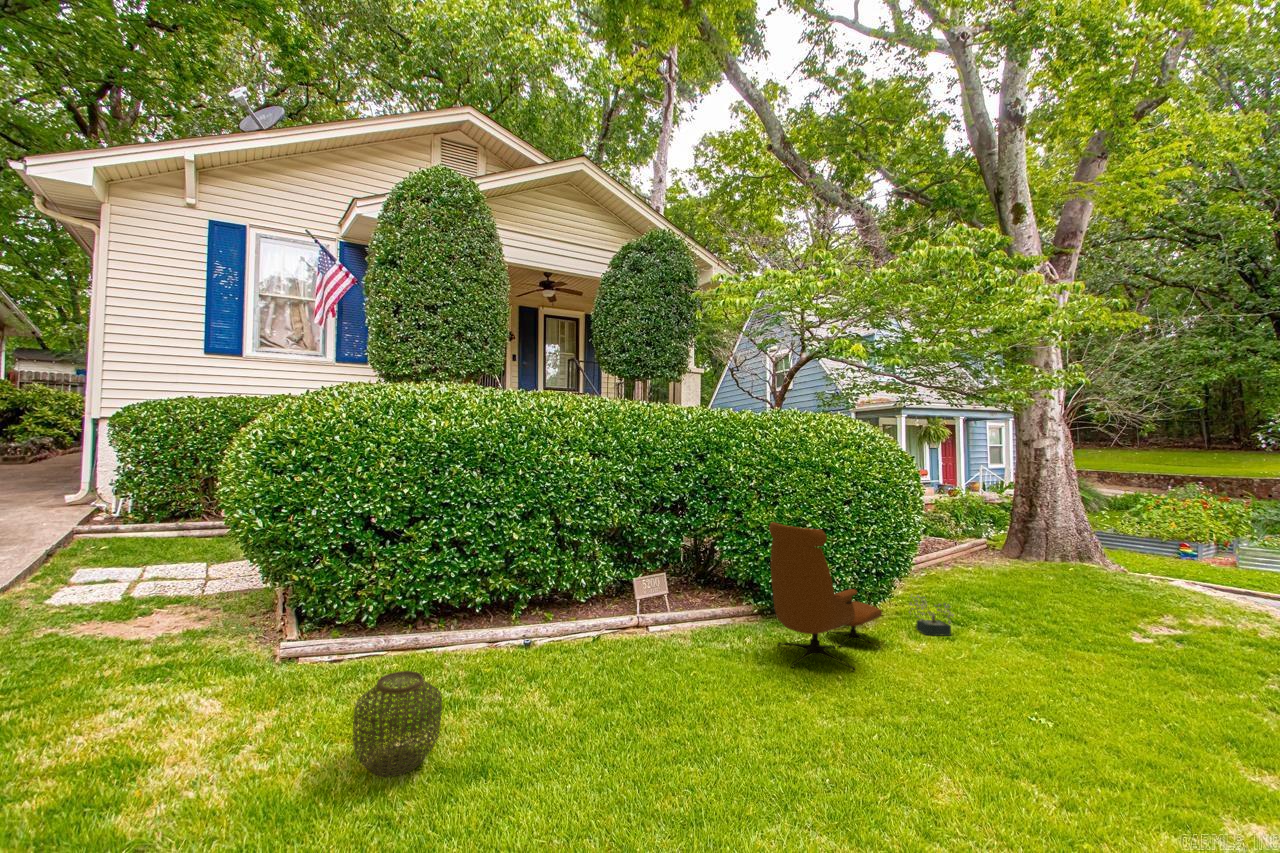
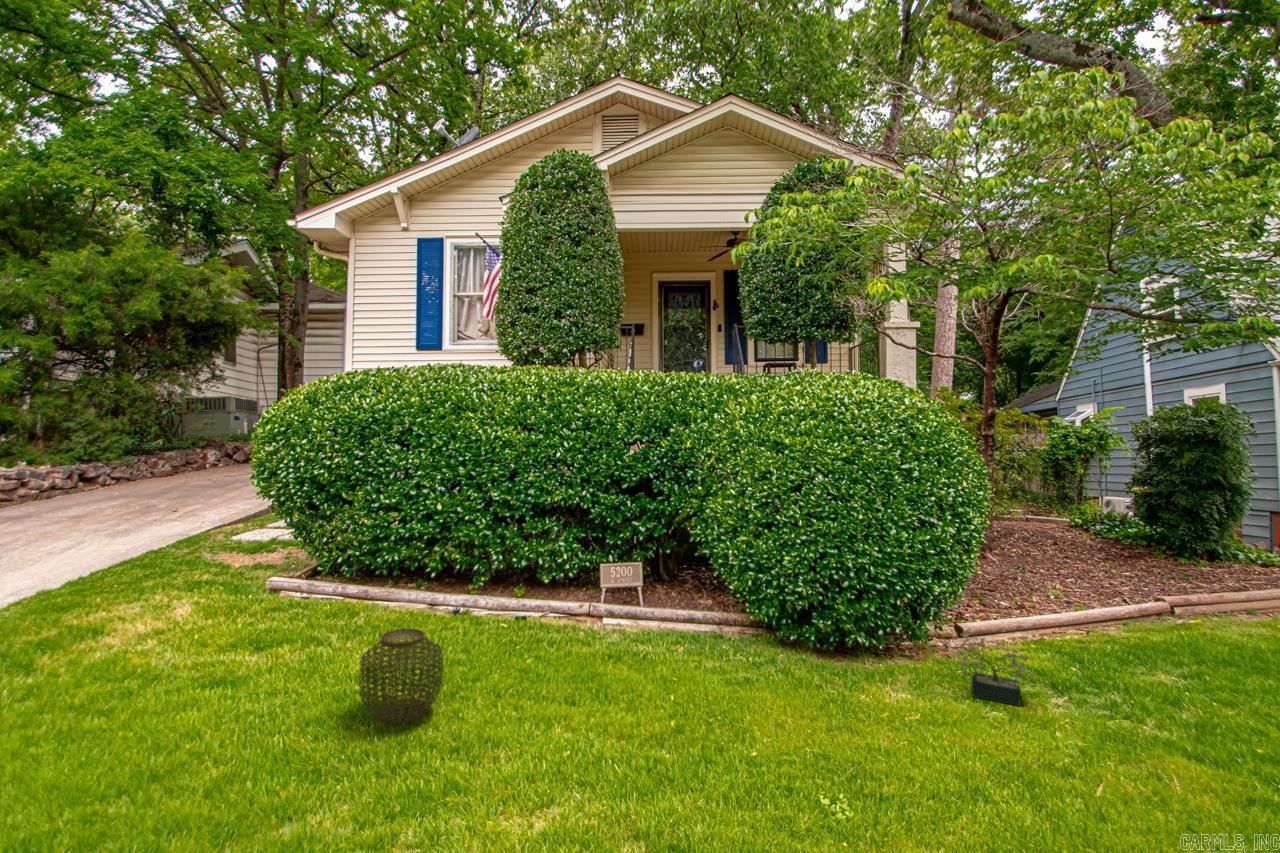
lounge chair: present [769,522,882,671] -> none [653,500,868,713]
woven basket: present [353,671,442,777] -> present [359,628,443,725]

